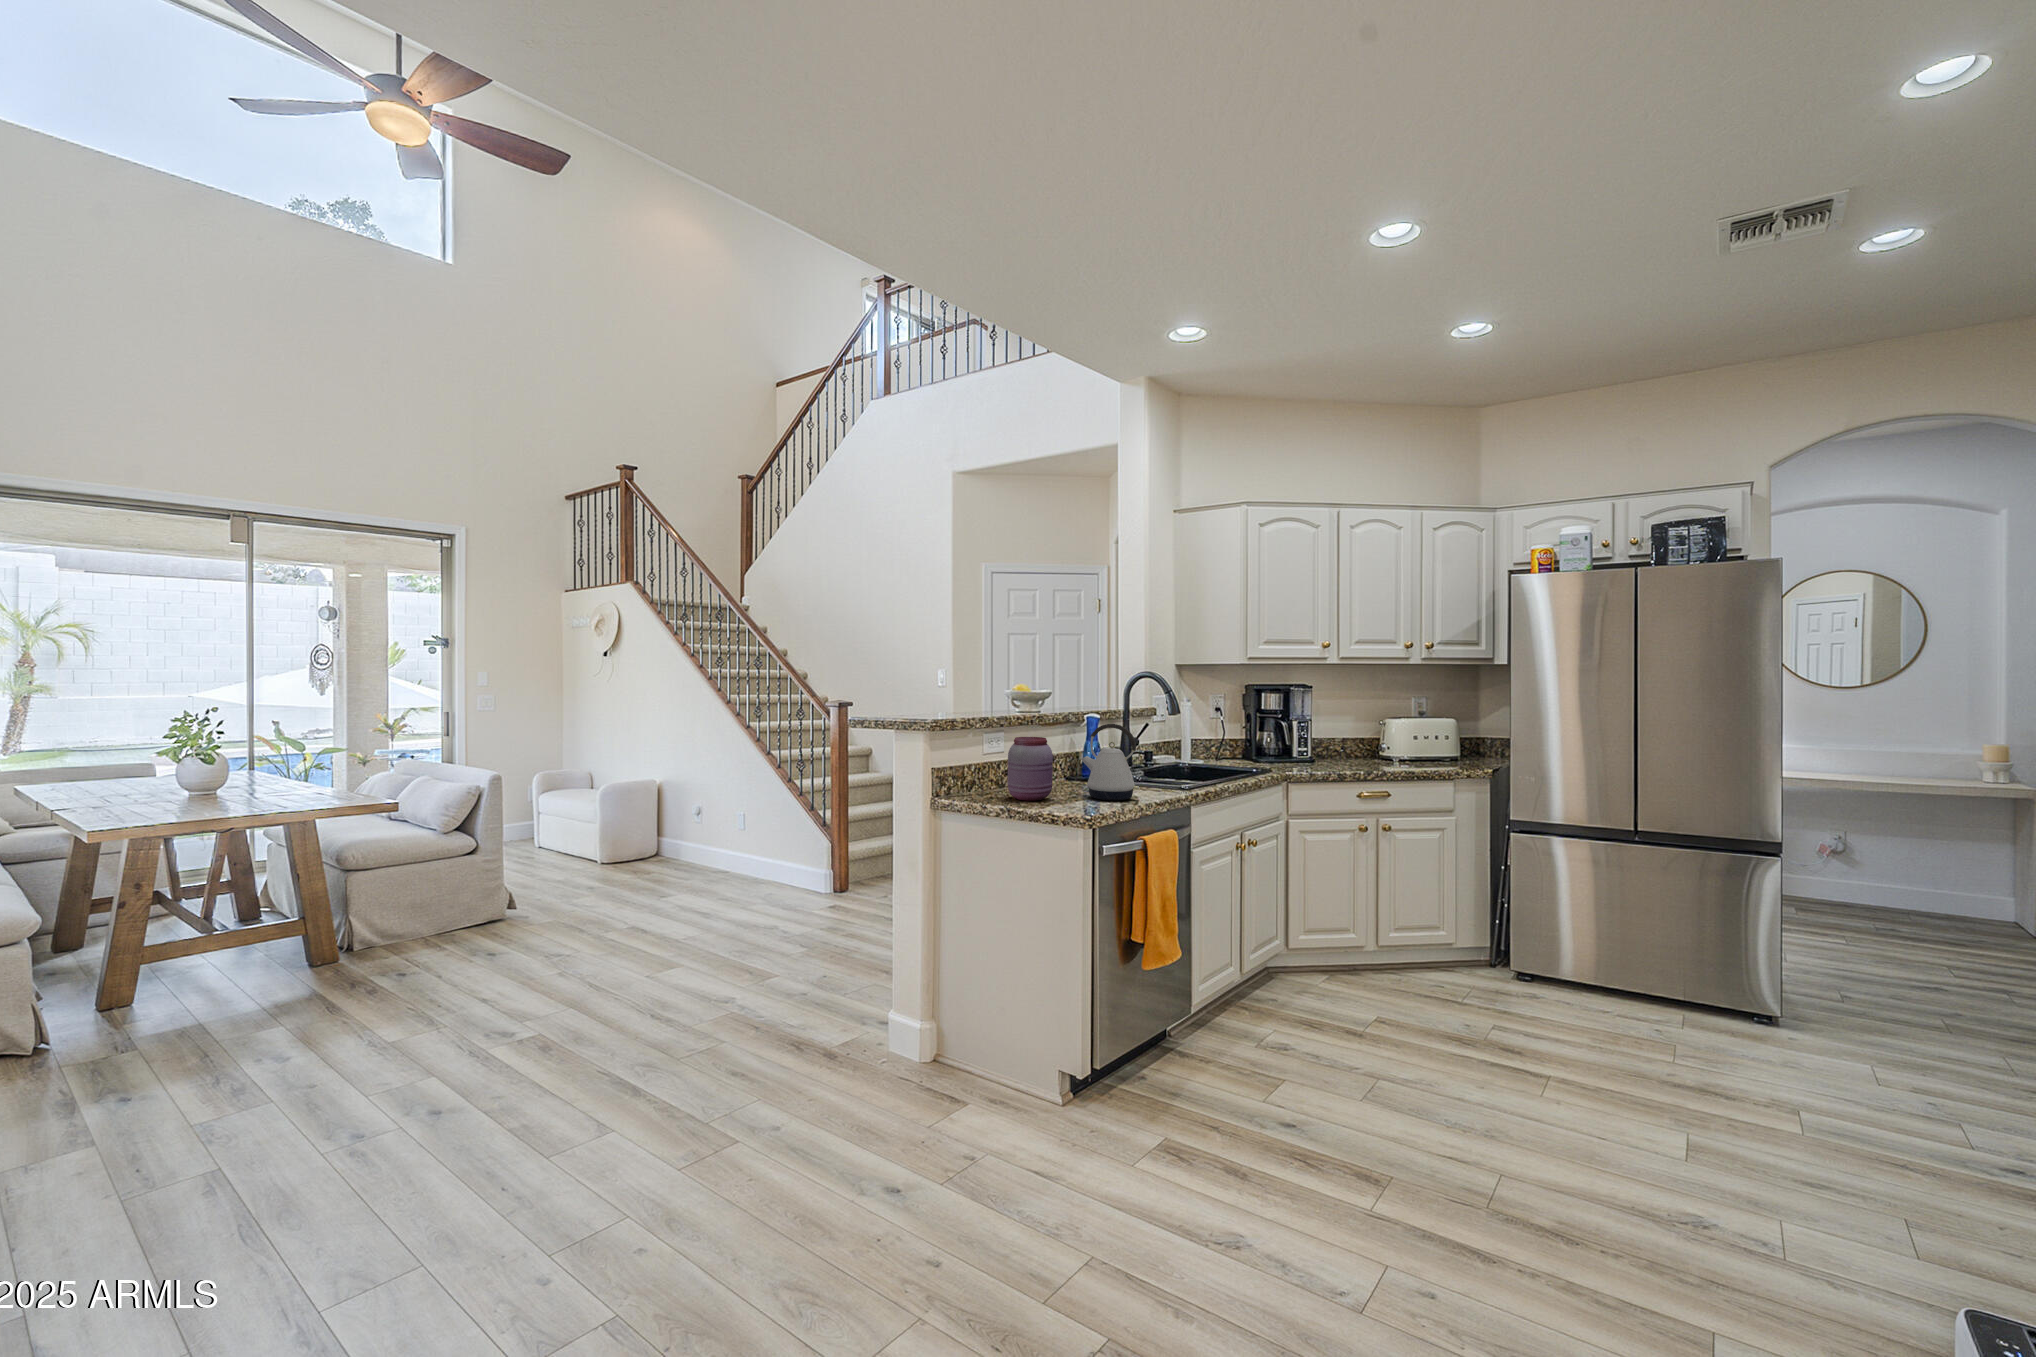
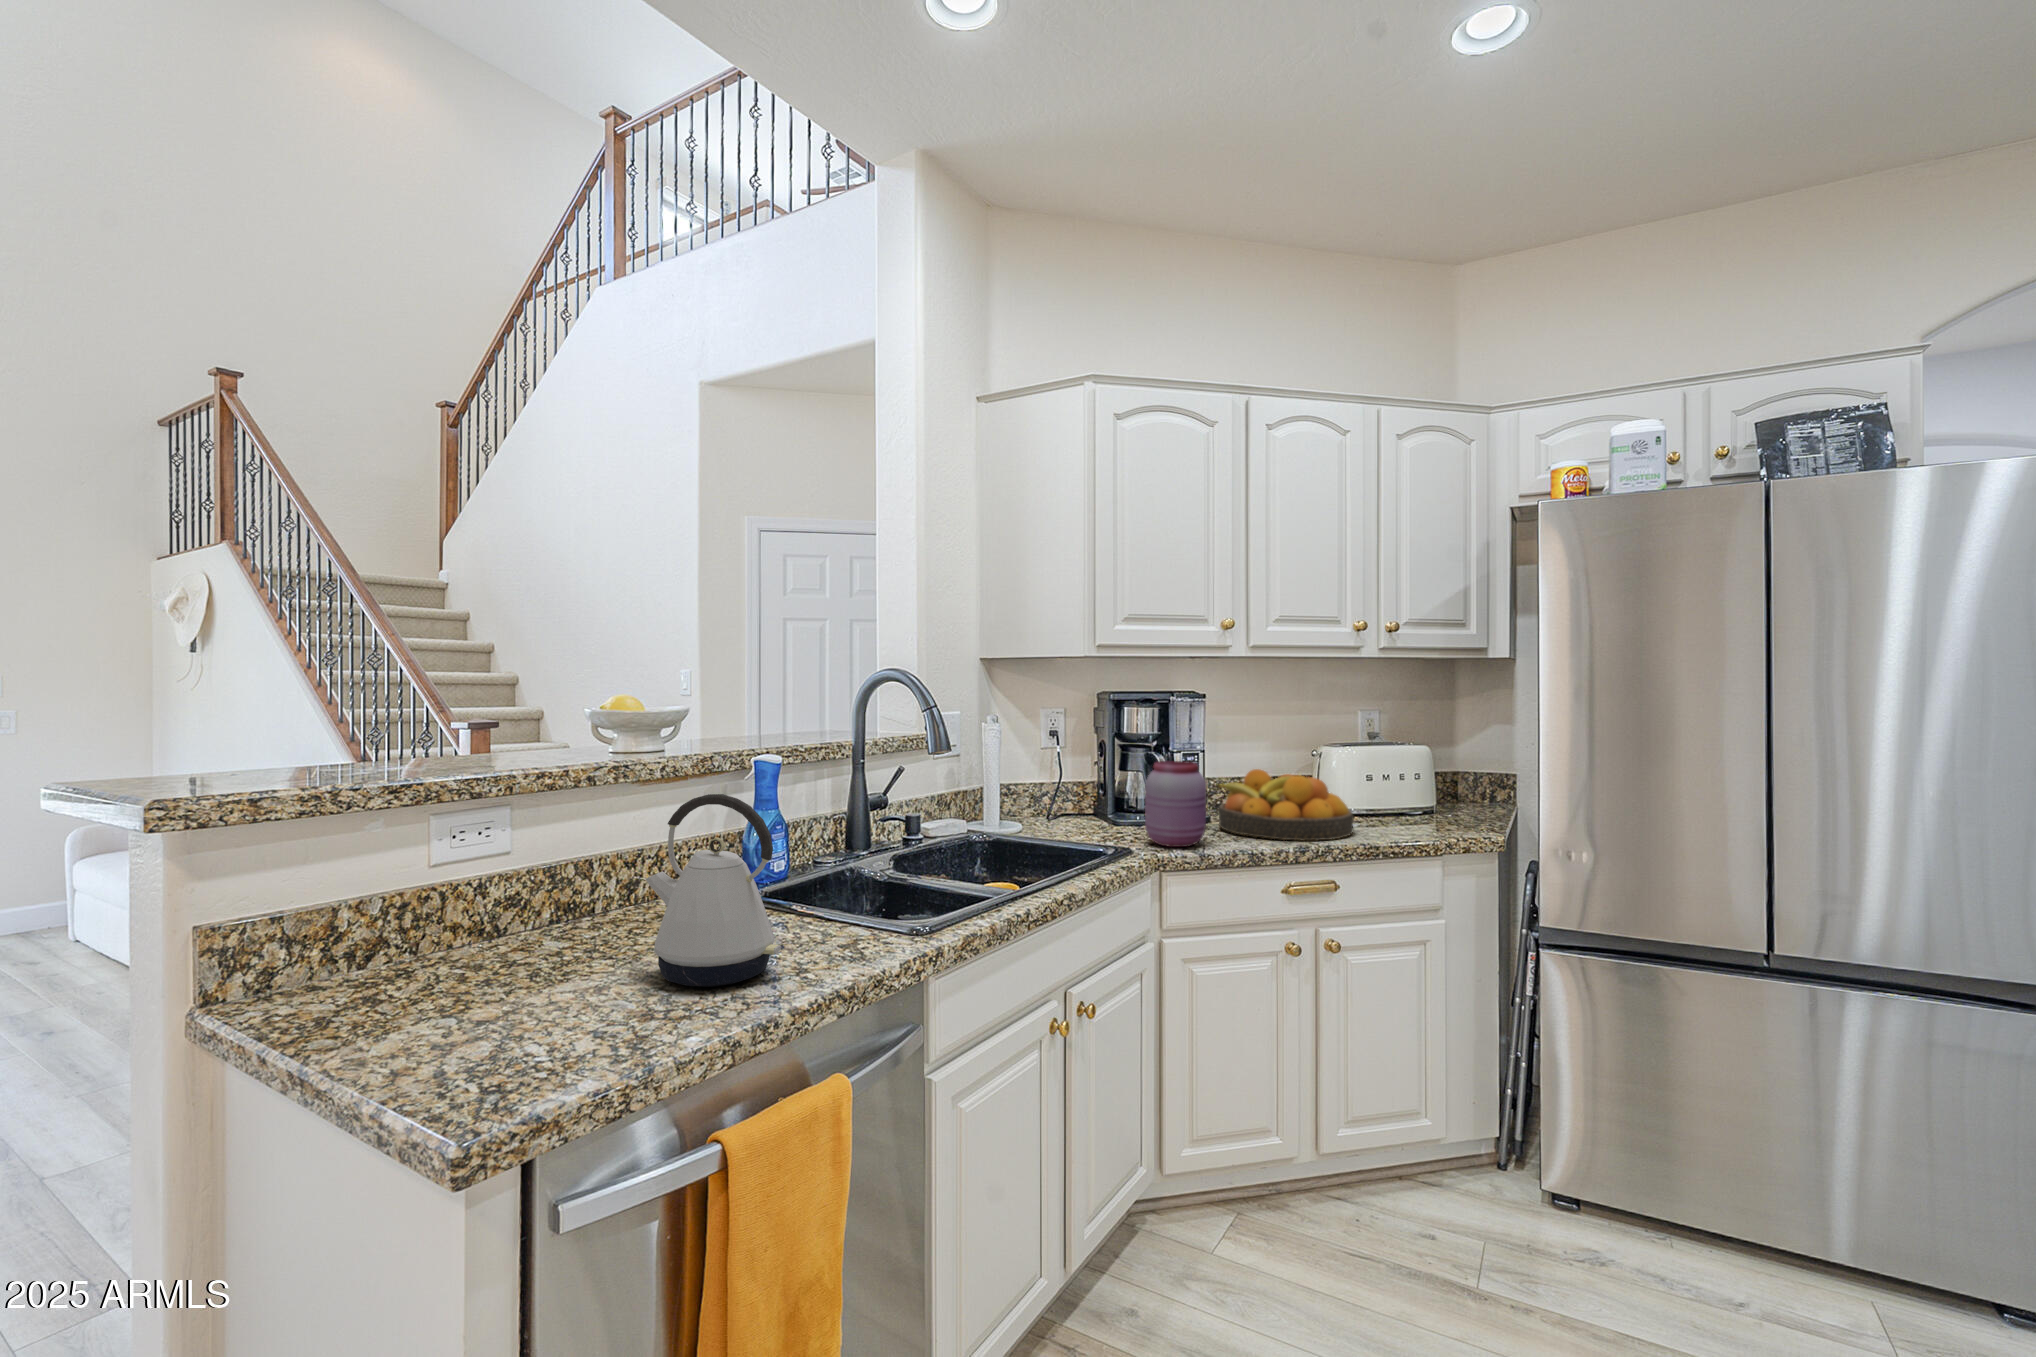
fruit bowl: none [1319,730,1402,770] -> present [1217,769,1353,841]
jar: present [1008,737,1053,801] -> present [1145,761,1206,847]

